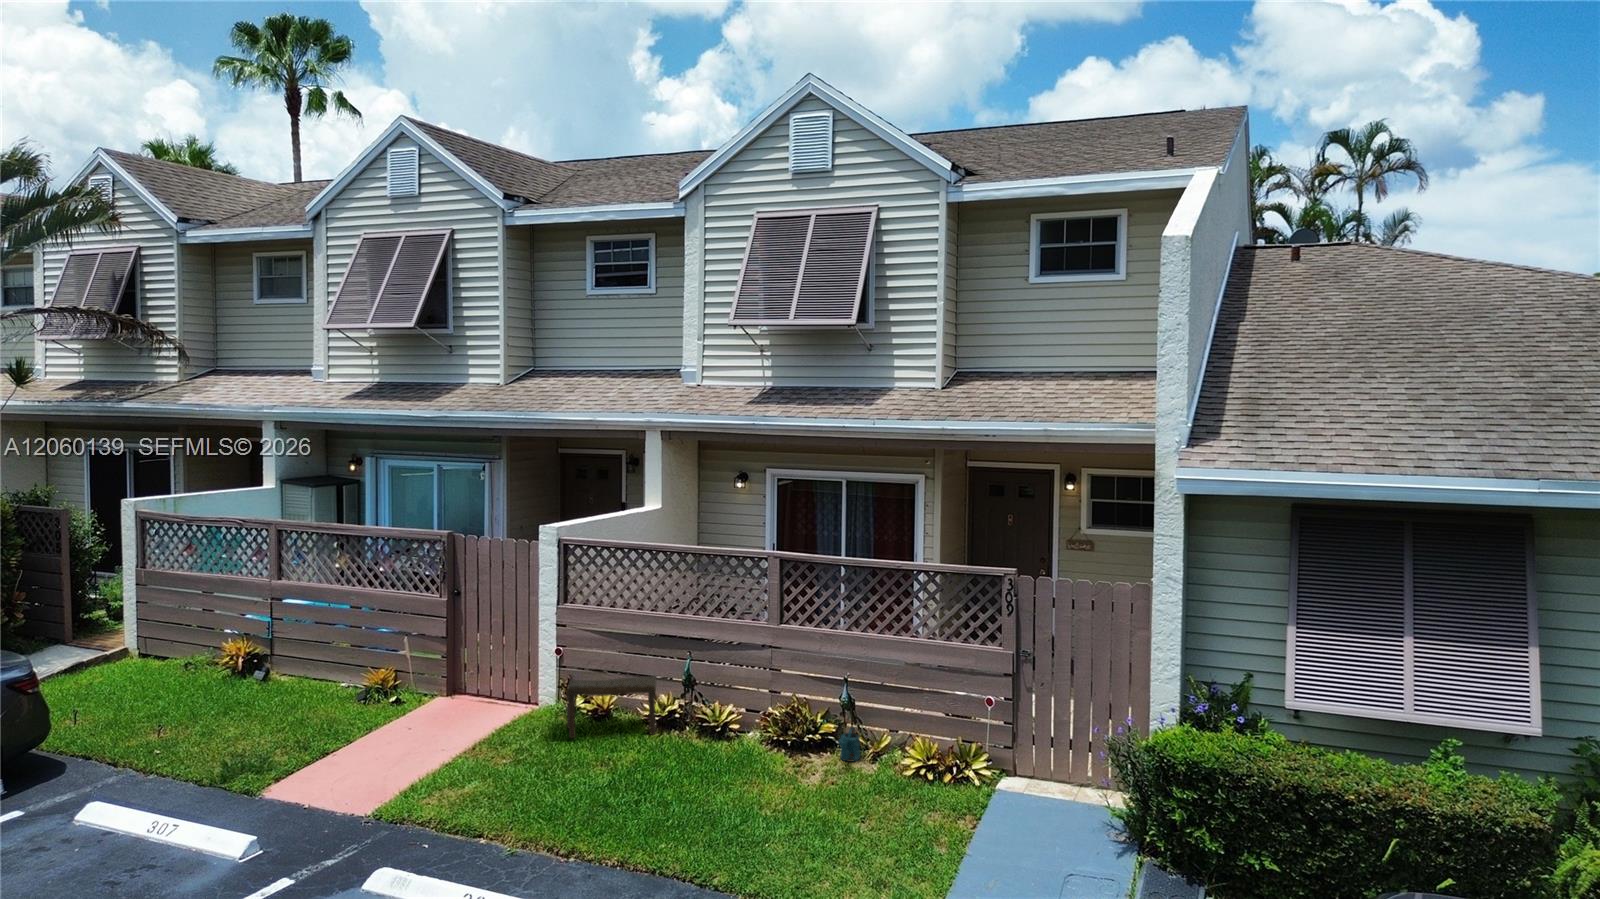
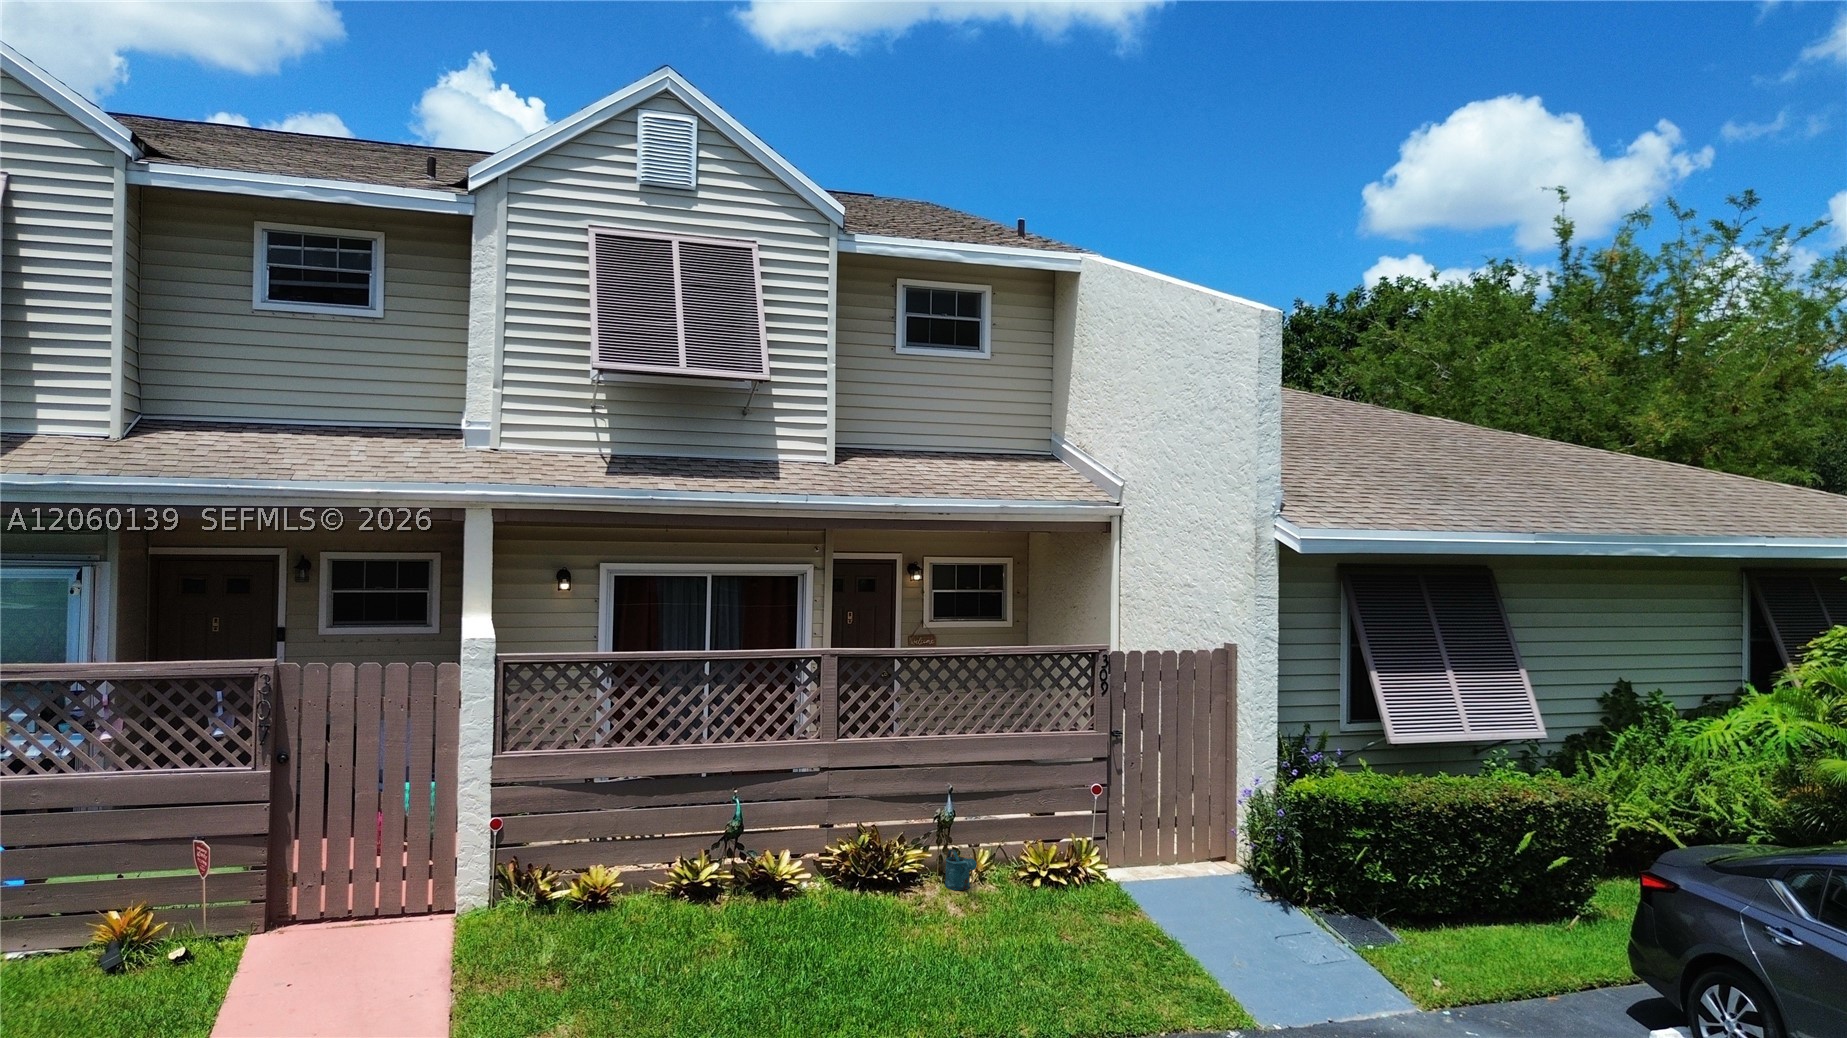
bench: present [567,676,656,738] -> none [564,834,705,938]

